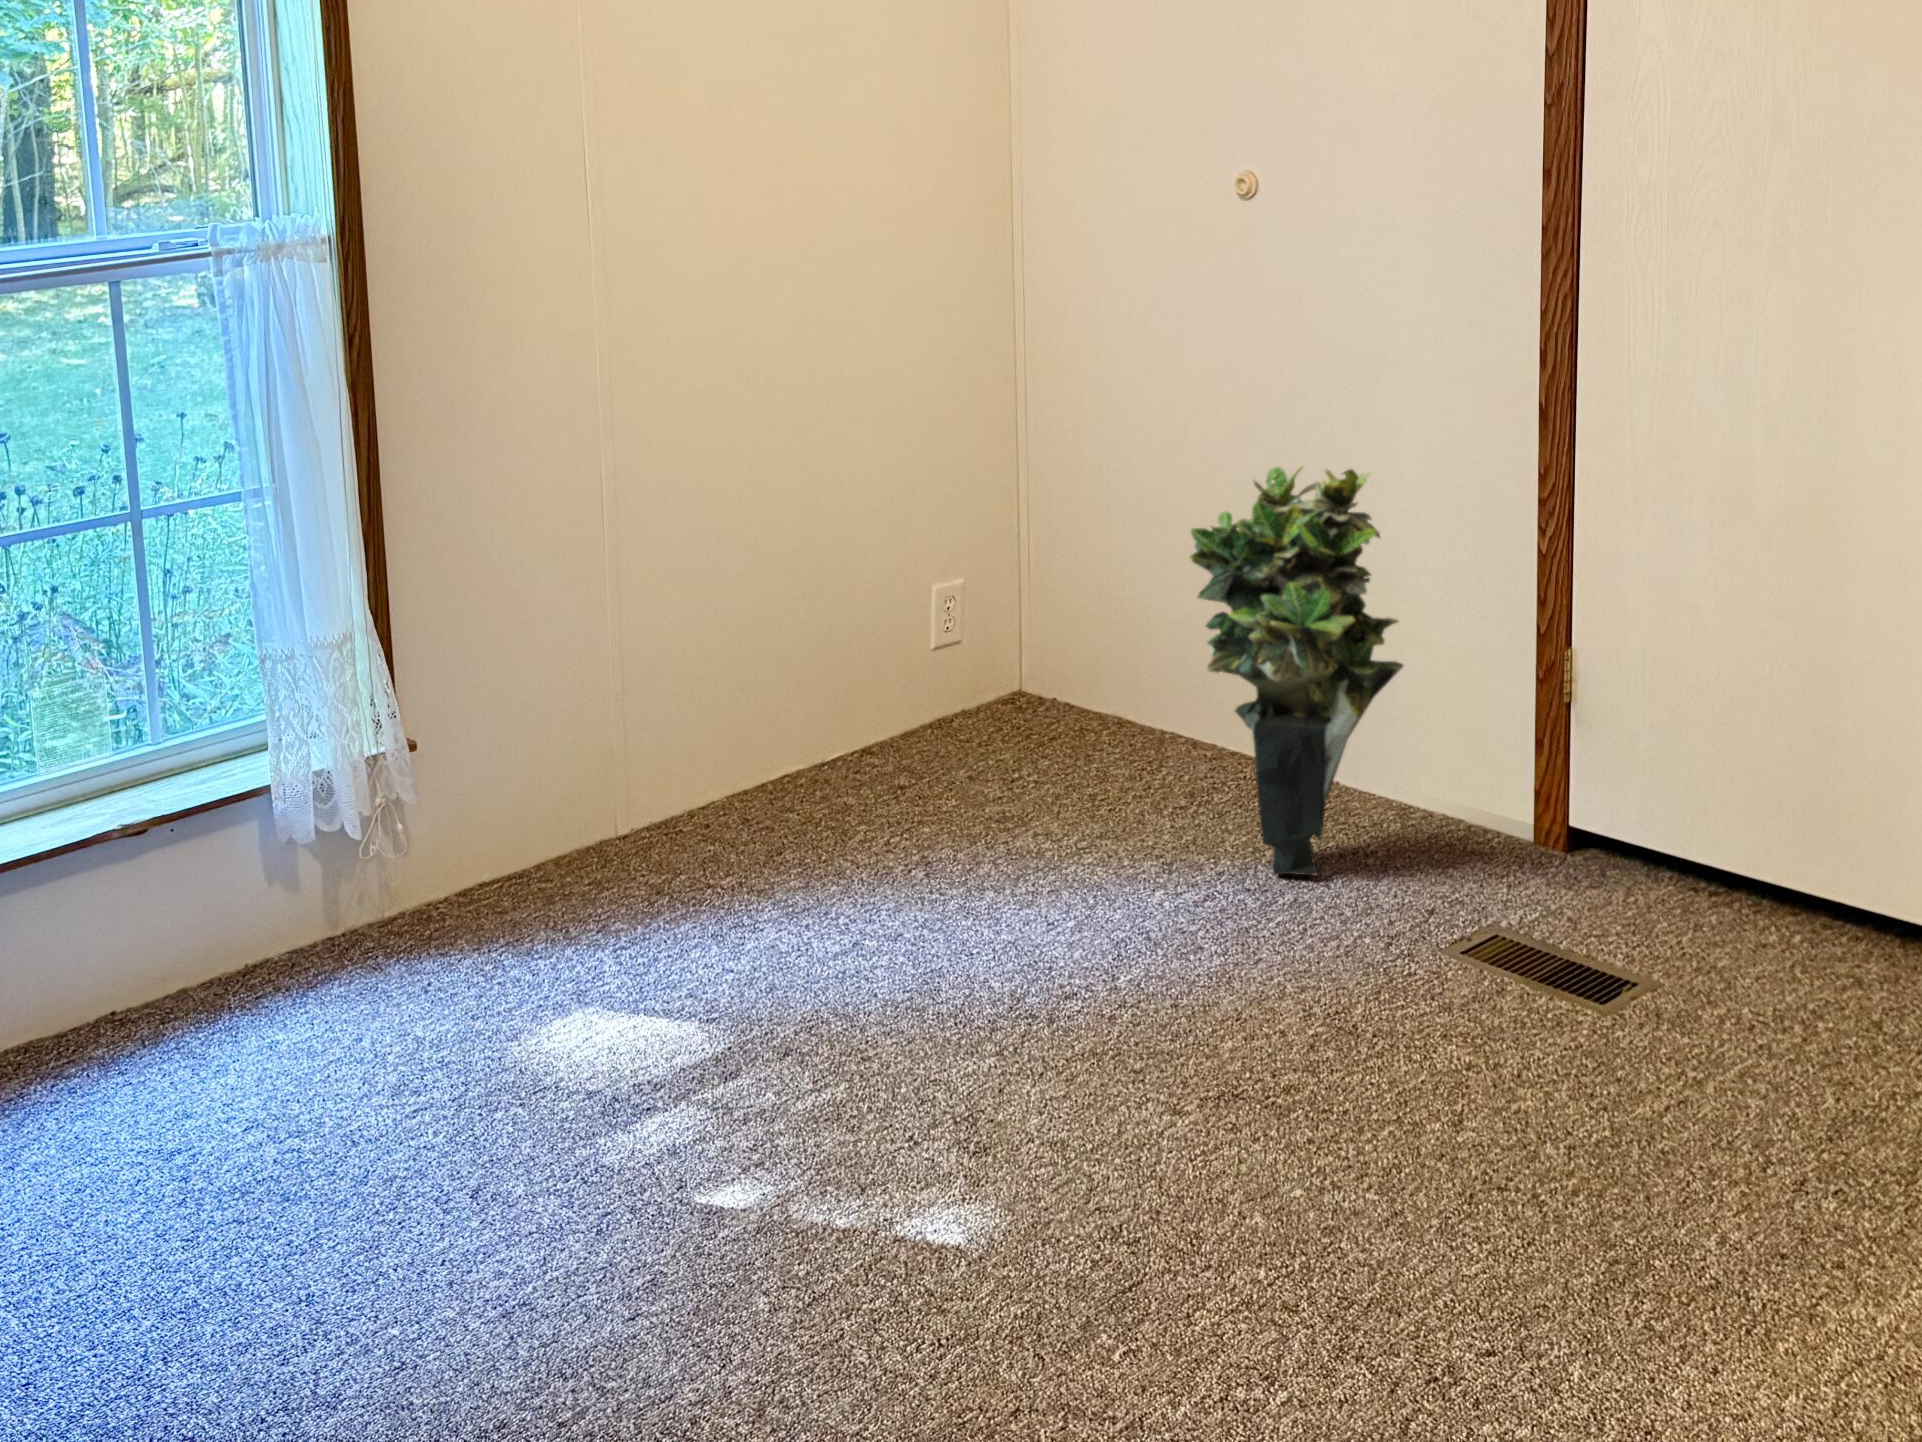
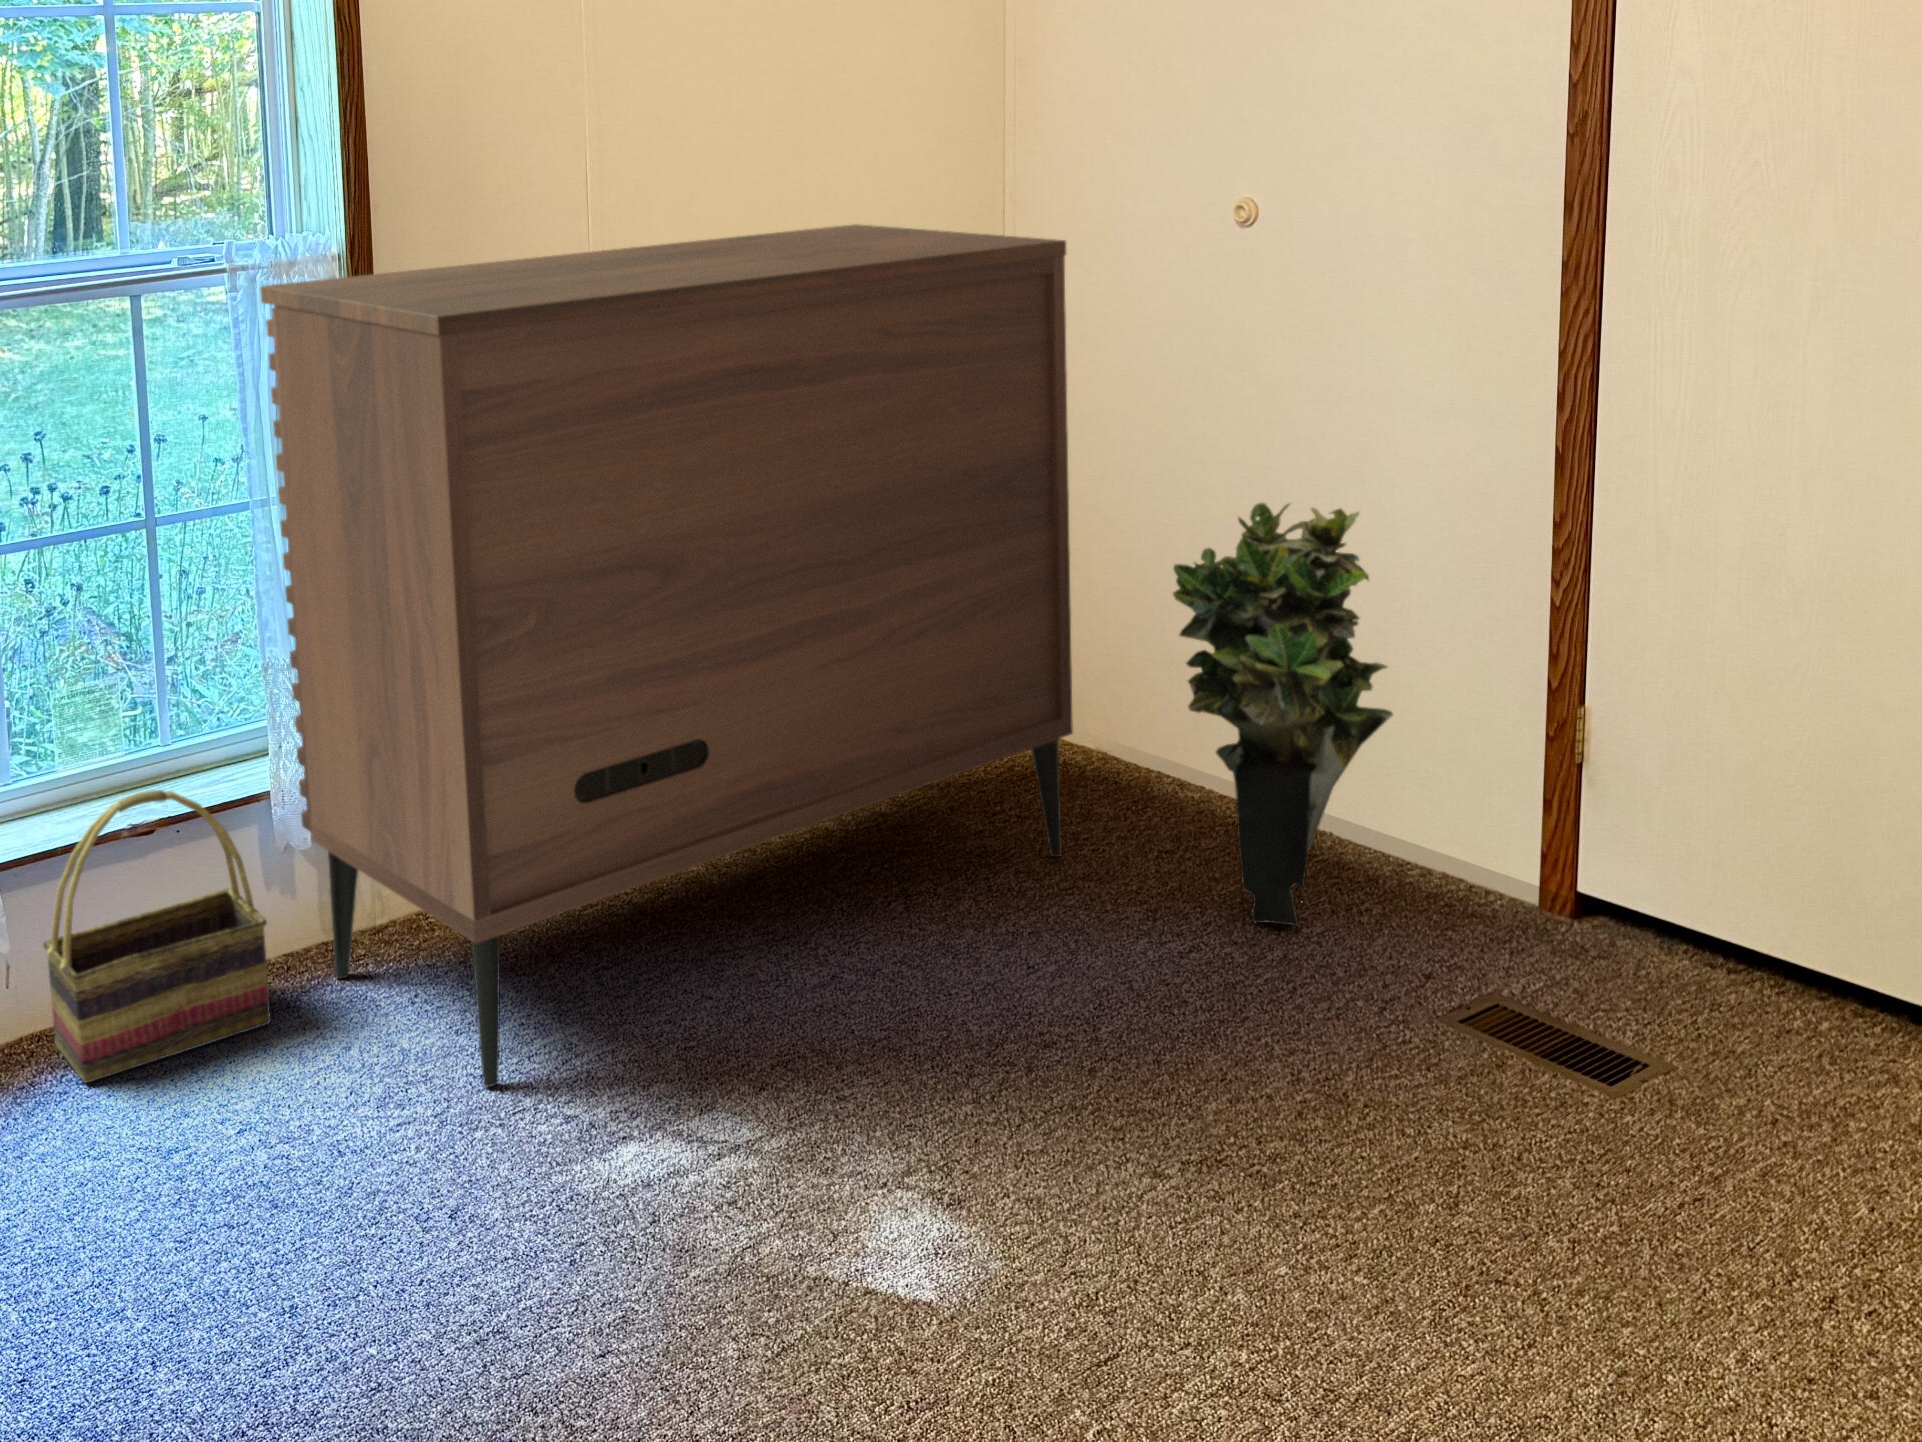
dresser: none [247,198,1096,1073] -> present [260,224,1073,1087]
basket: none [27,791,276,1095] -> present [43,790,271,1083]

